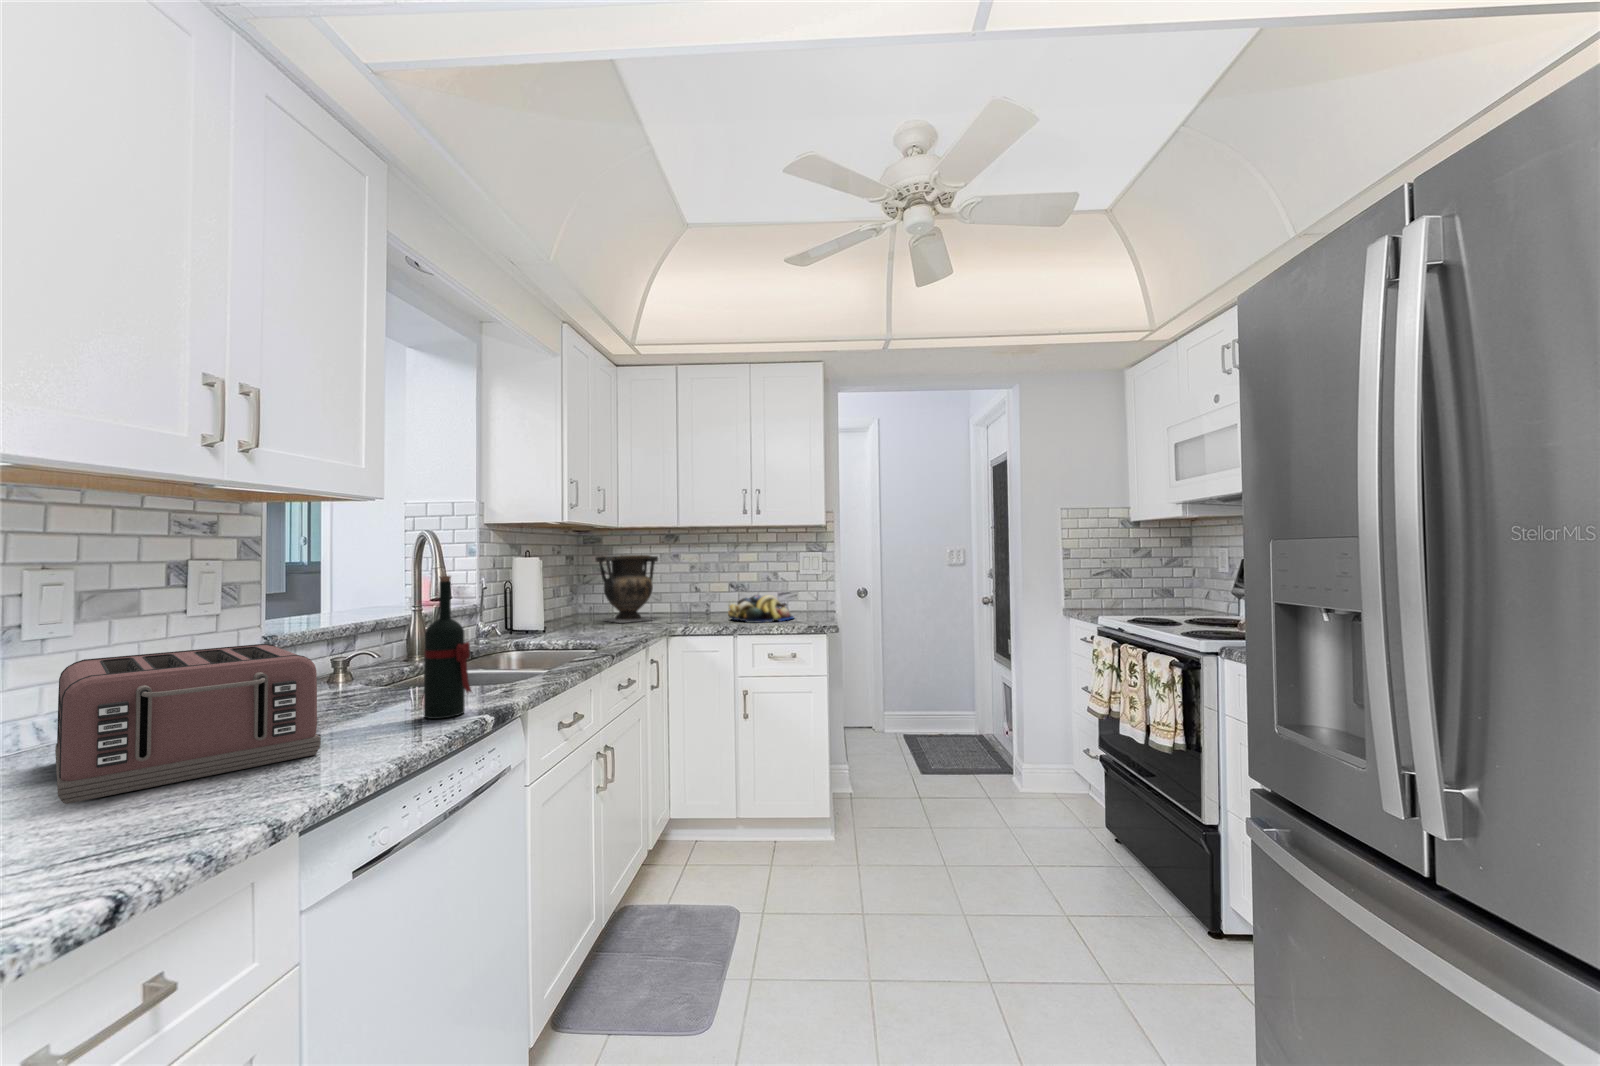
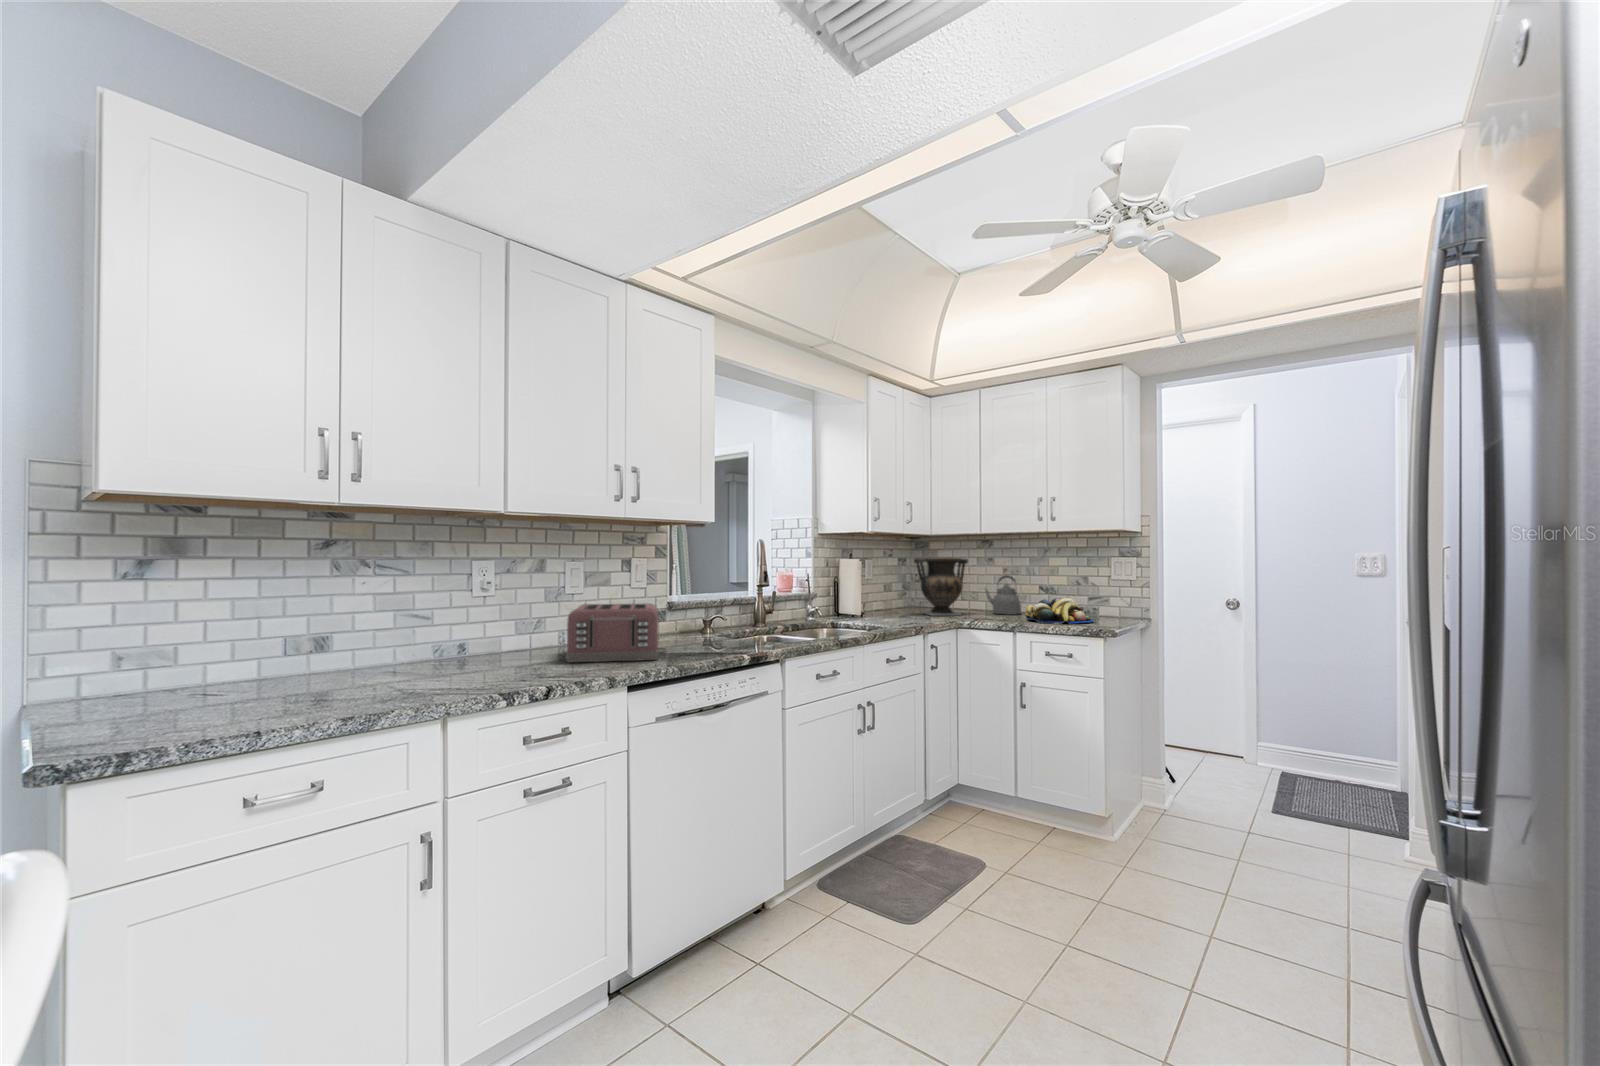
kettle: none [665,574,708,616] -> present [985,576,1021,615]
wine bottle: present [423,576,472,719] -> none [718,570,741,654]

